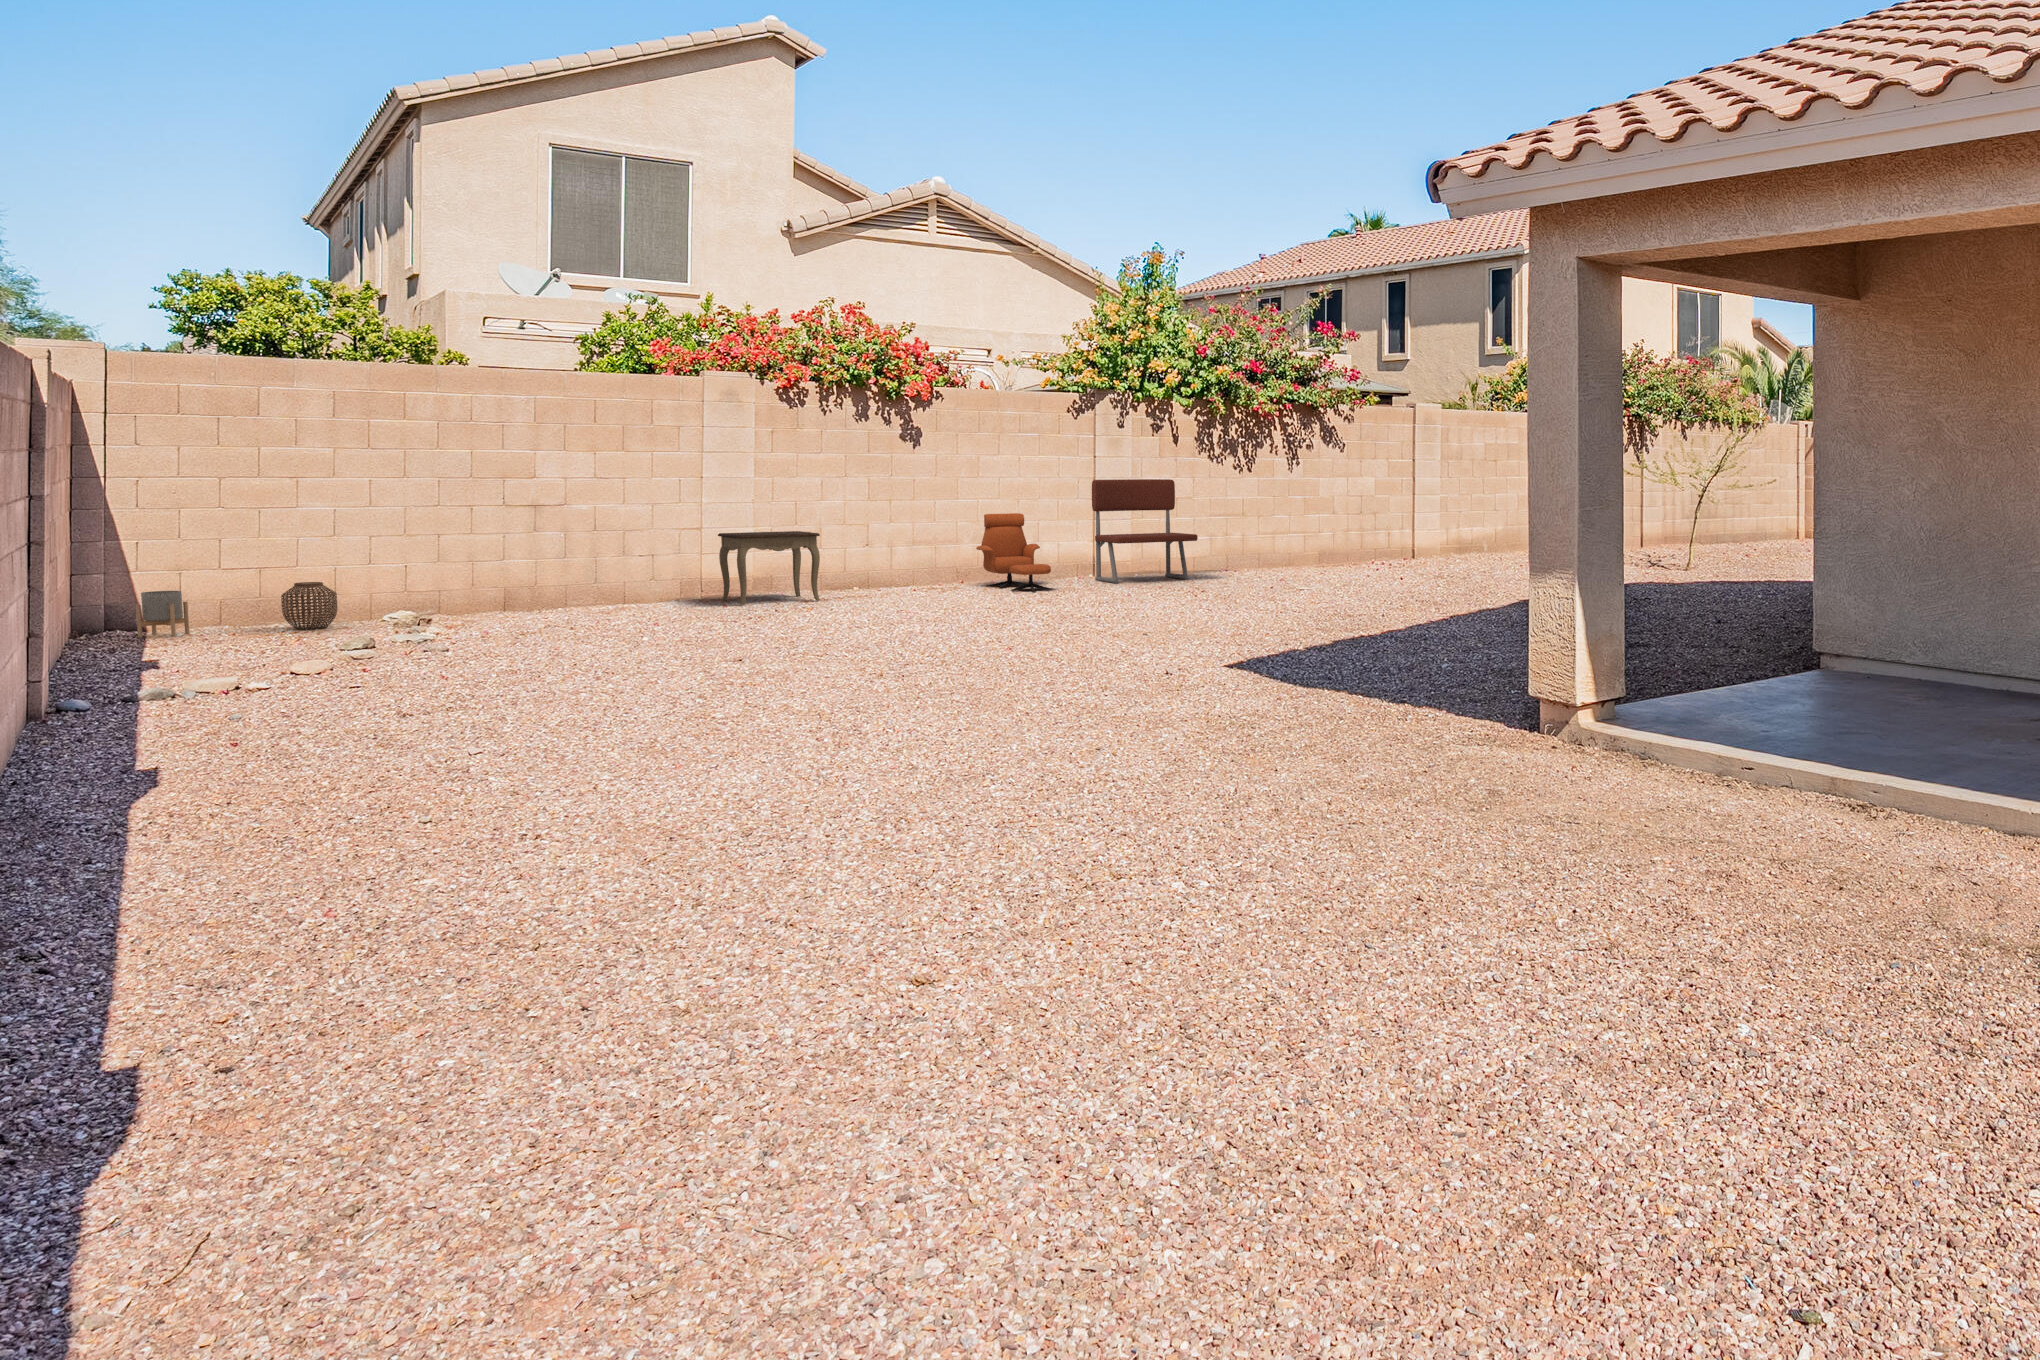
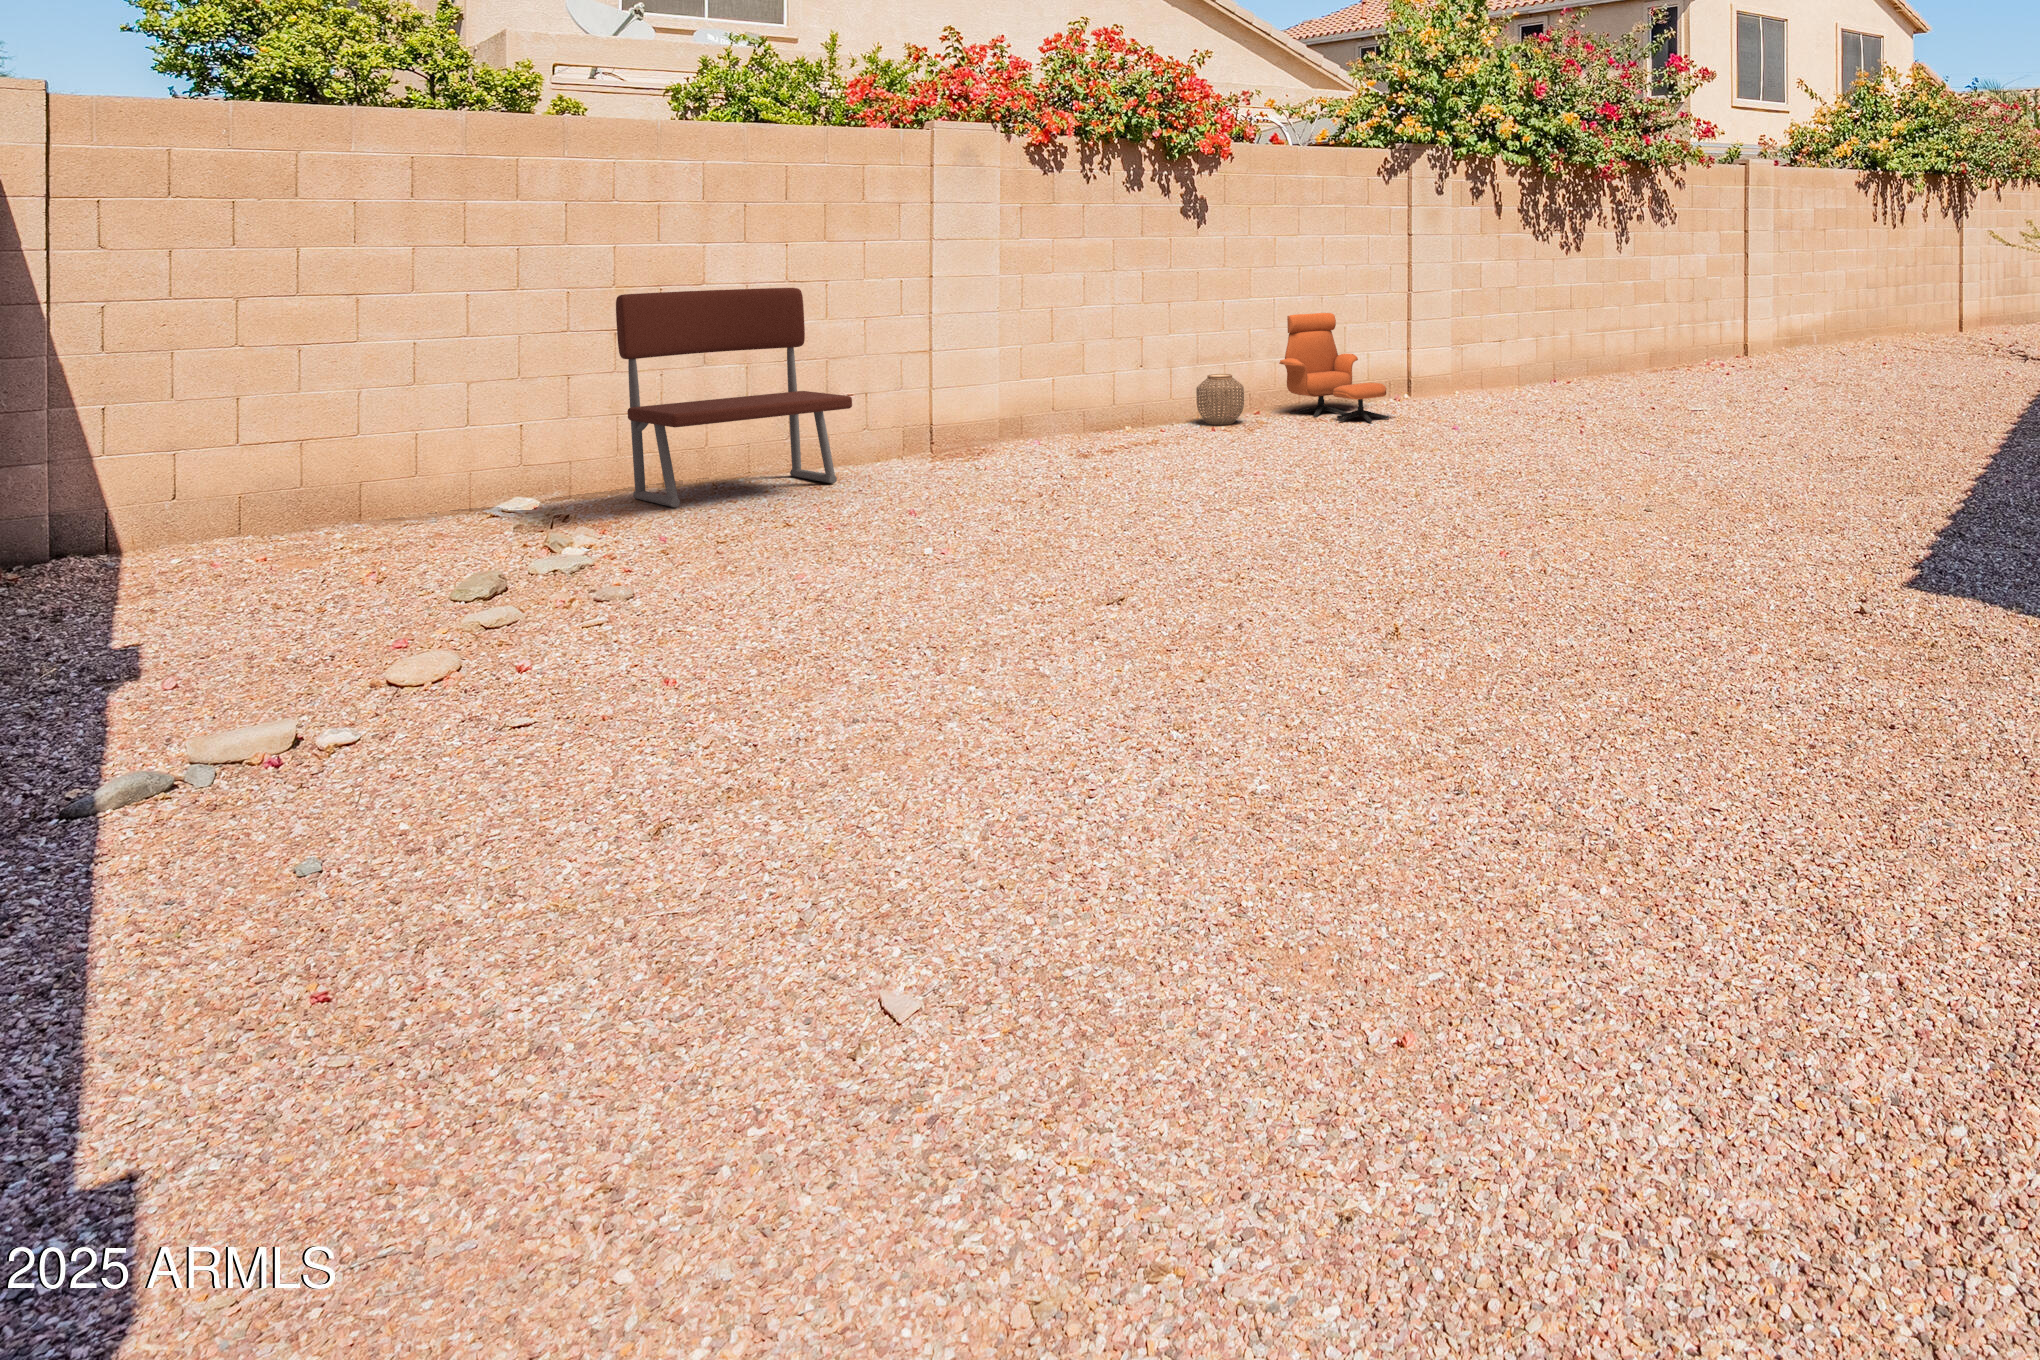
bench: present [1092,479,1198,583] -> present [616,288,852,507]
side table: present [718,531,820,605] -> none [961,348,1105,460]
woven basket: present [281,582,337,630] -> present [1196,374,1244,425]
planter: present [136,591,189,638] -> none [107,483,198,566]

